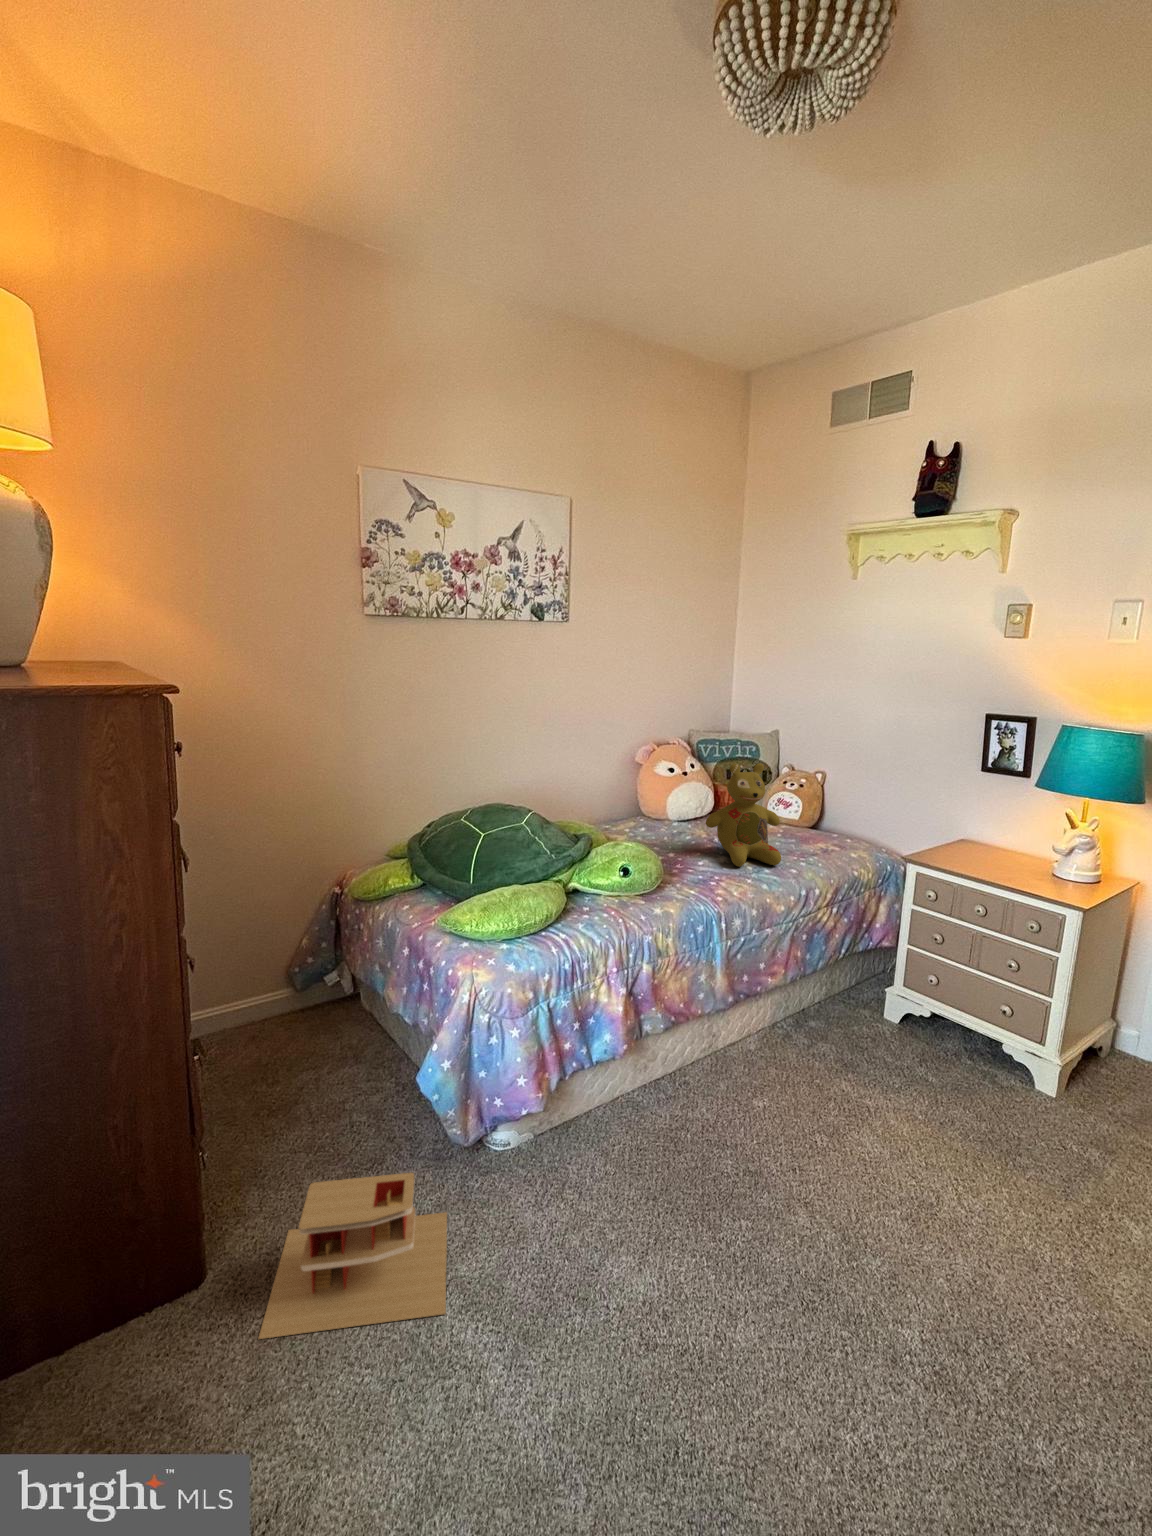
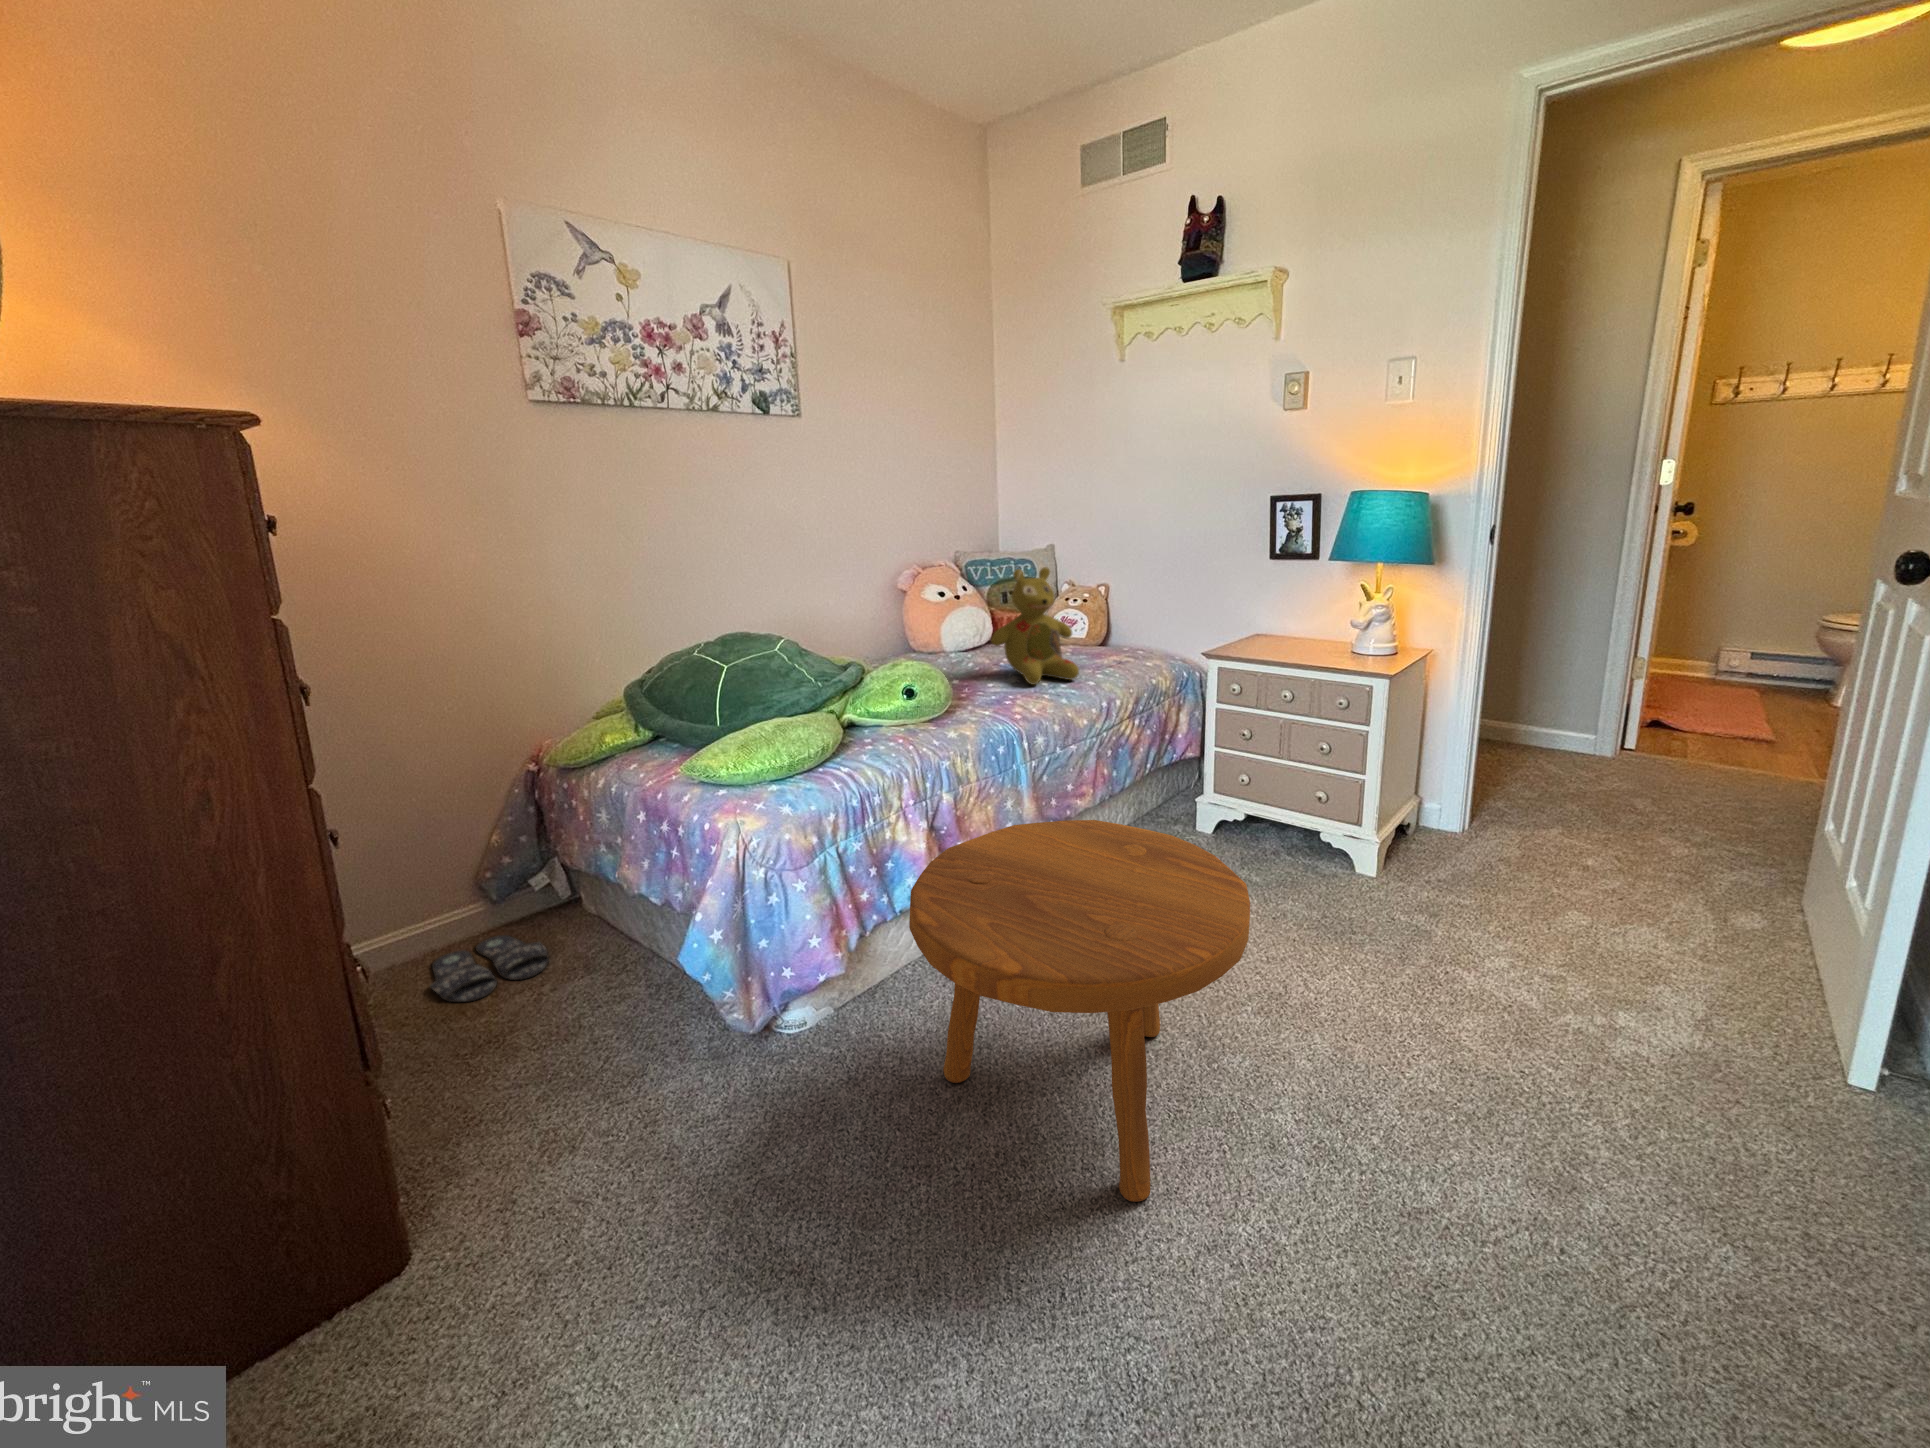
footstool: none [591,1010,893,1384] -> present [909,820,1250,1202]
slippers: none [250,1015,333,1068] -> present [430,935,549,1002]
toy house: present [259,1173,447,1339] -> none [500,1068,757,1314]

